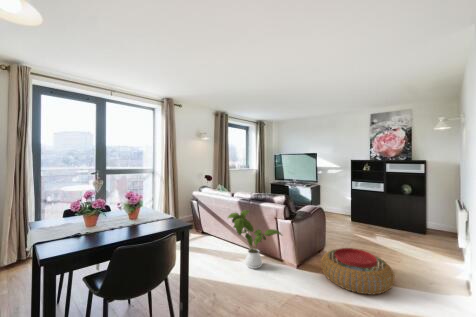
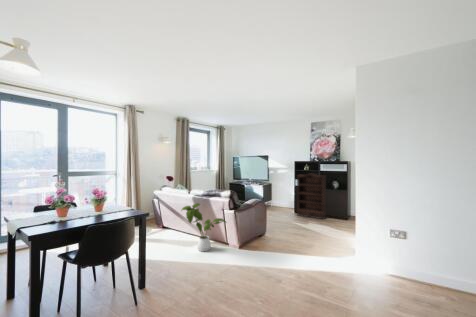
bookshelf: none [355,175,395,231] -> present [297,174,326,219]
pouf: present [321,248,394,294] -> none [257,231,307,262]

